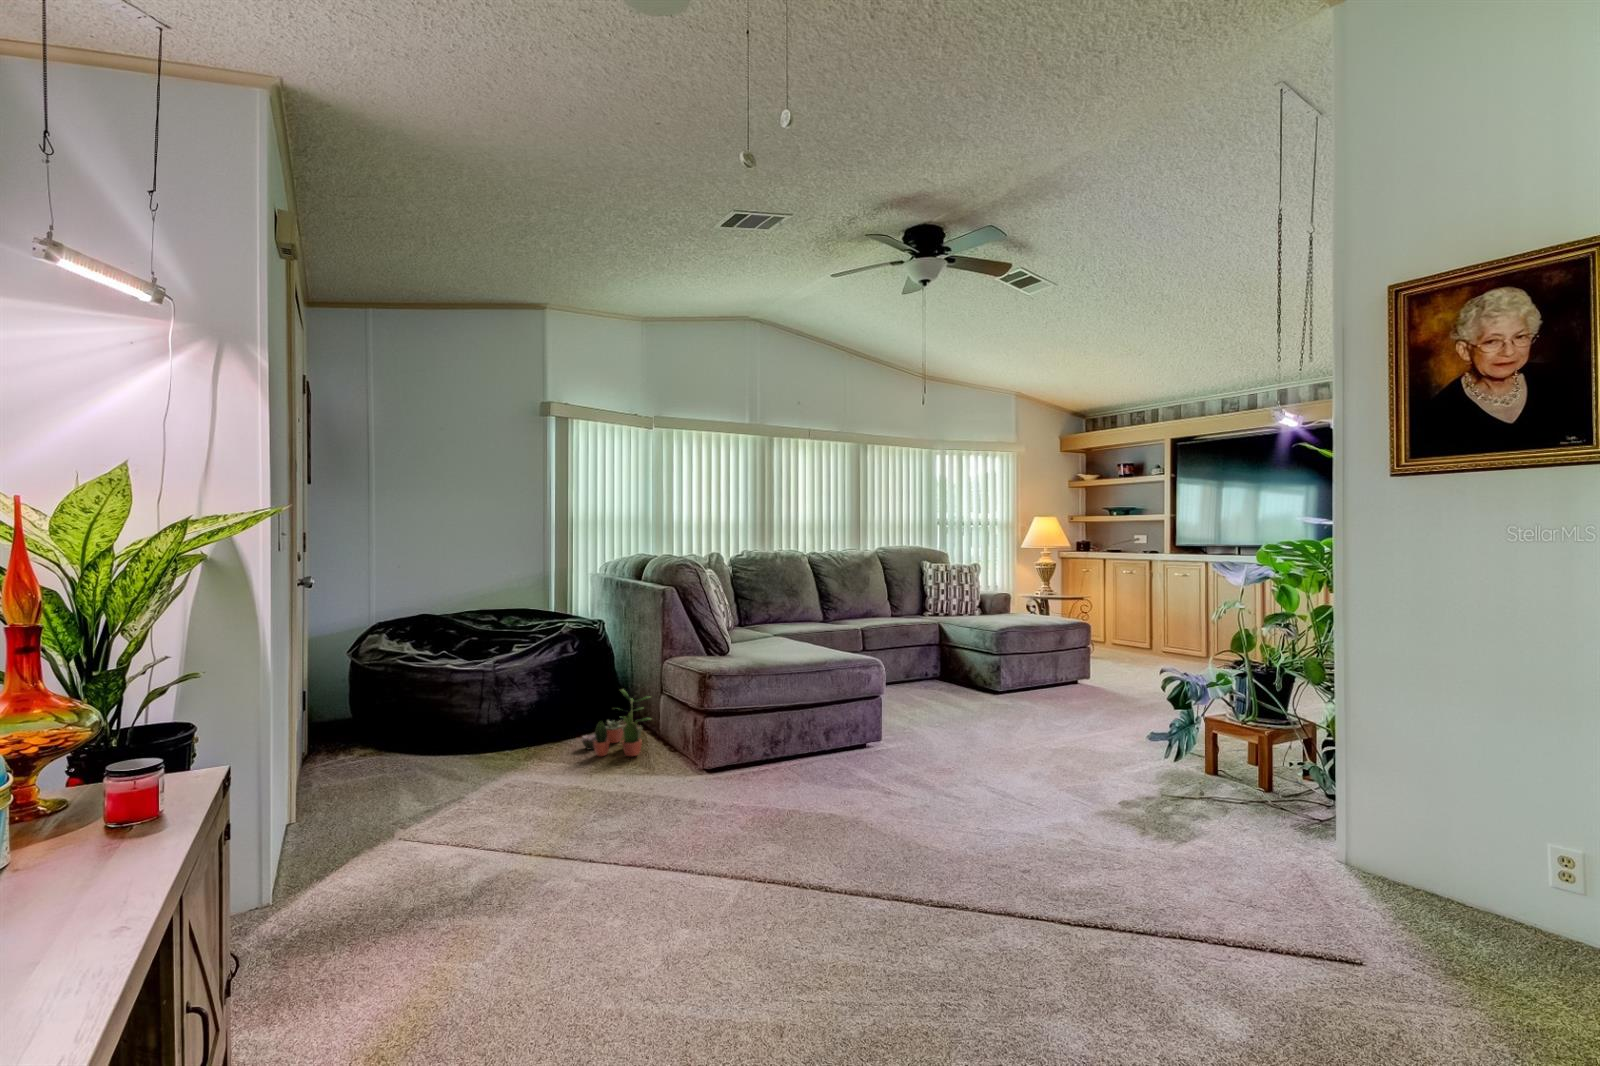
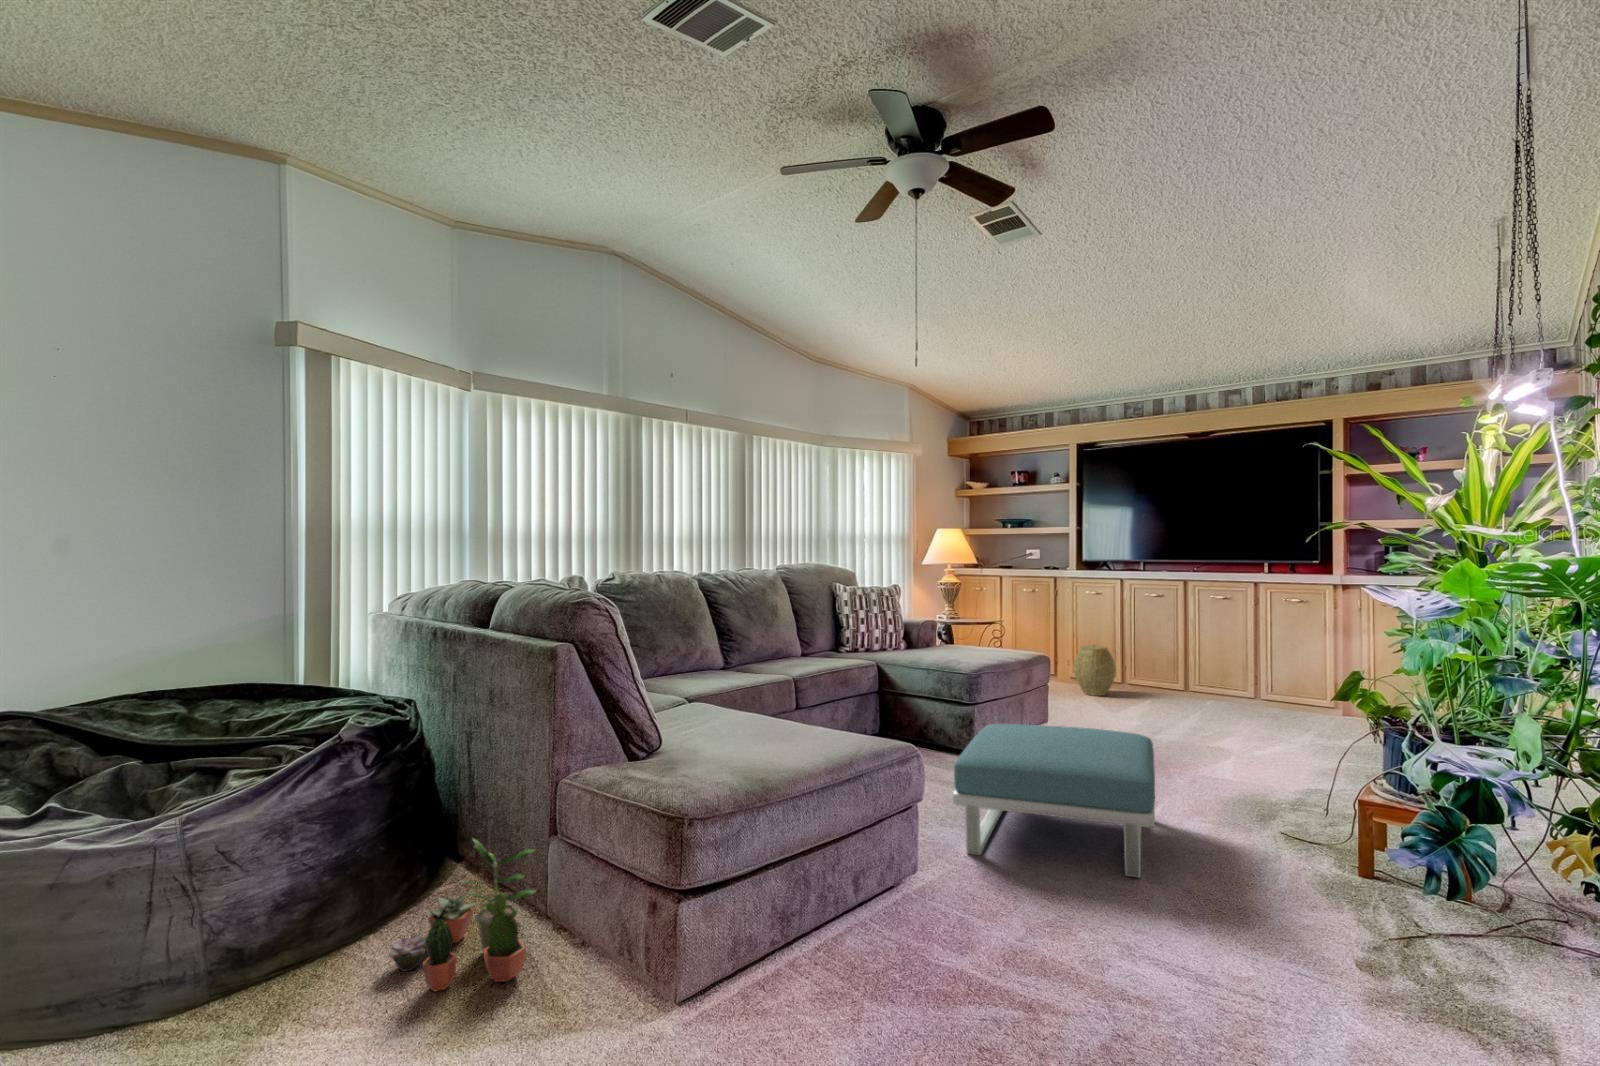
woven basket: none [1151,619,1190,663] -> present [1073,645,1116,696]
footstool: none [921,661,1087,755] -> present [953,724,1155,878]

